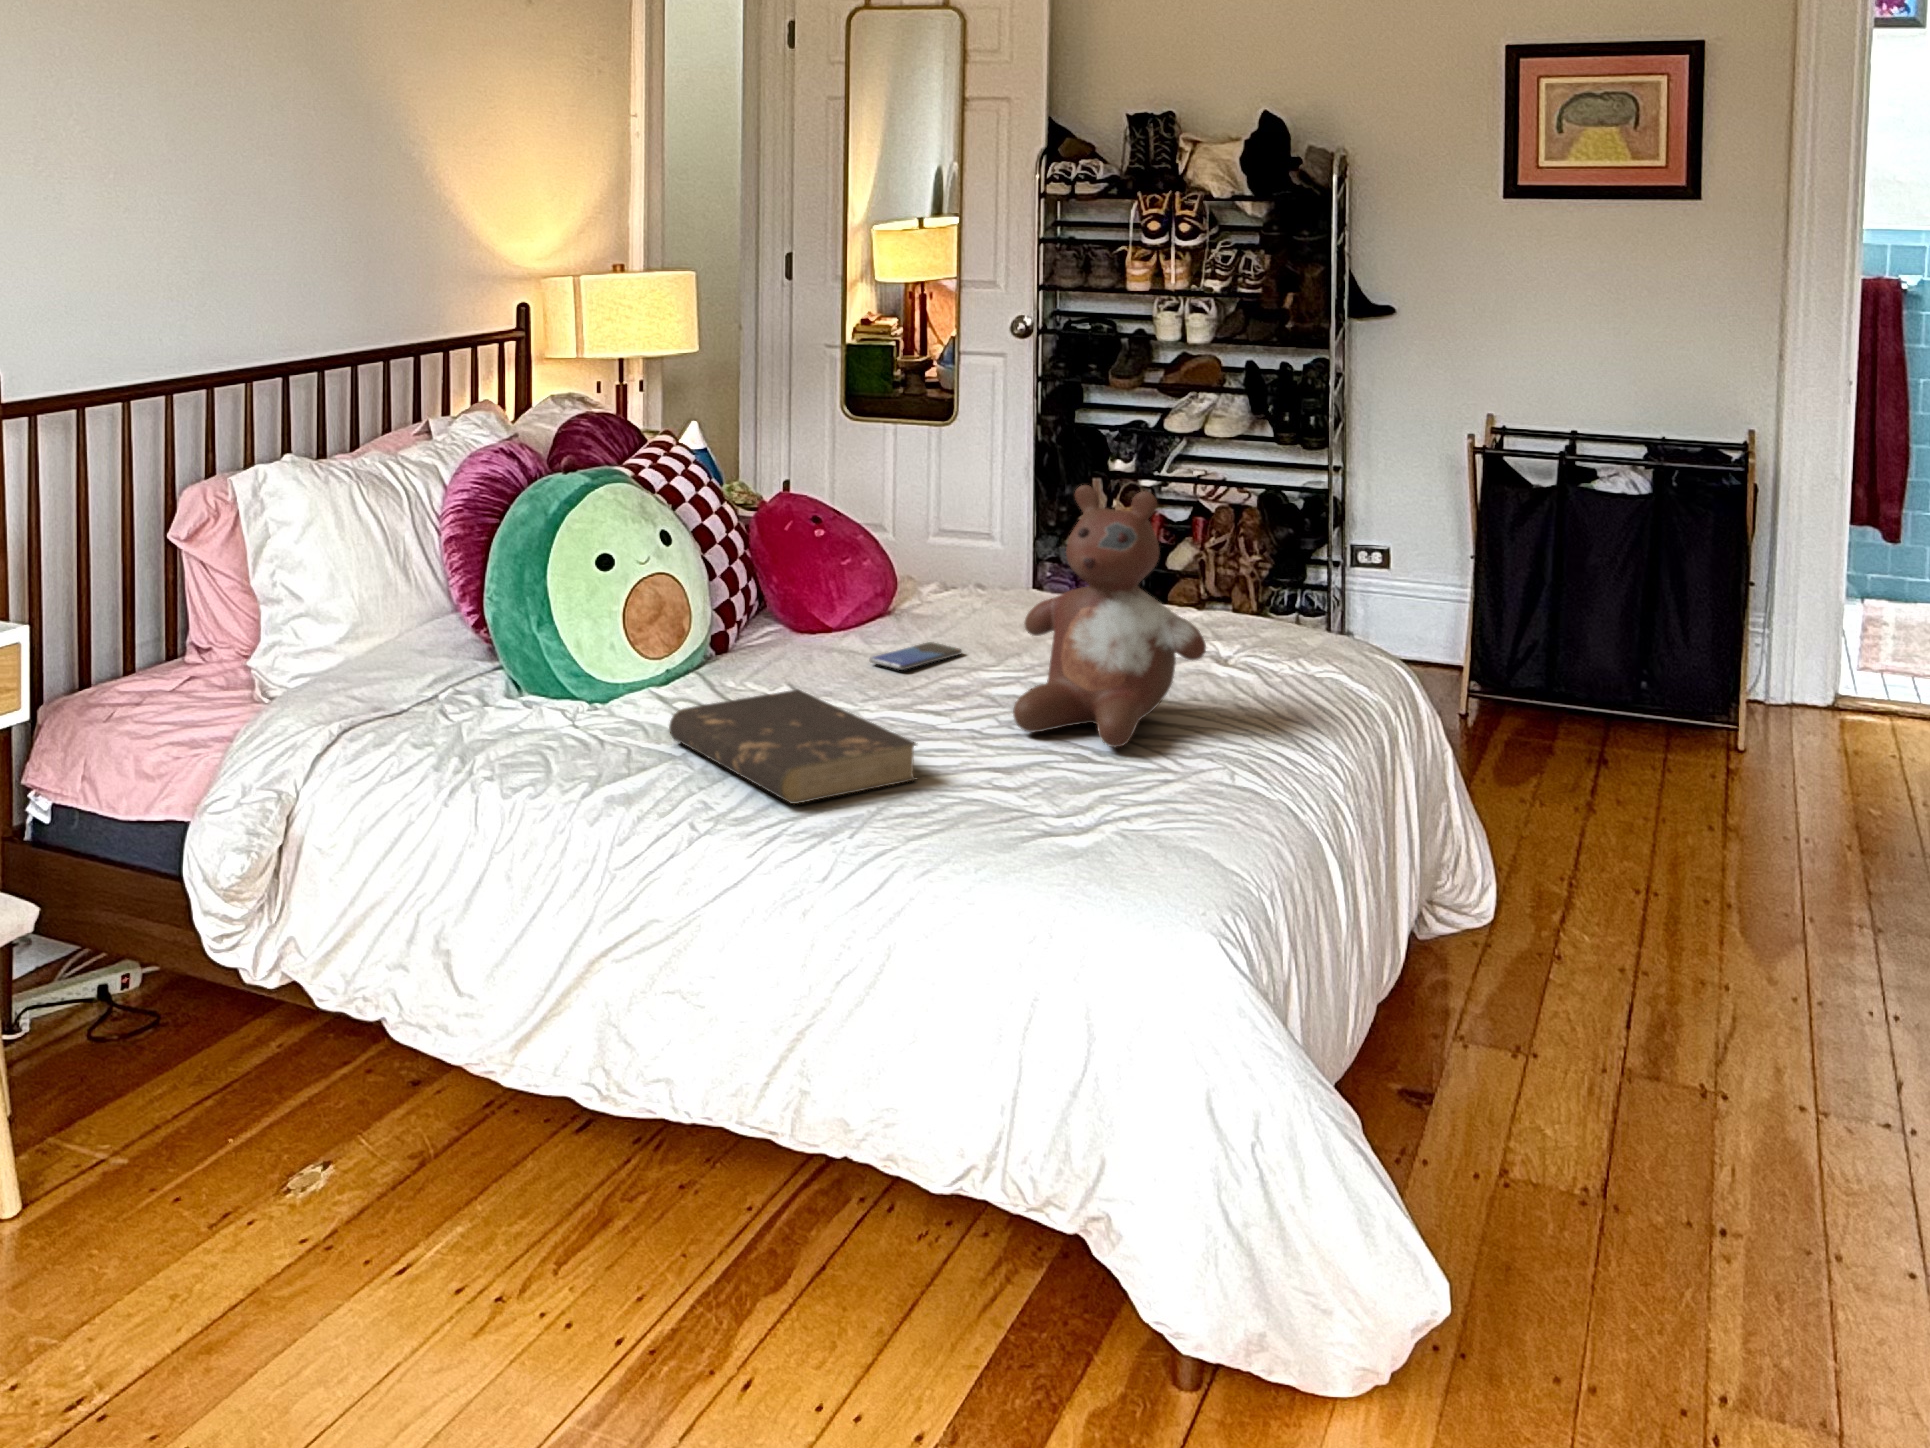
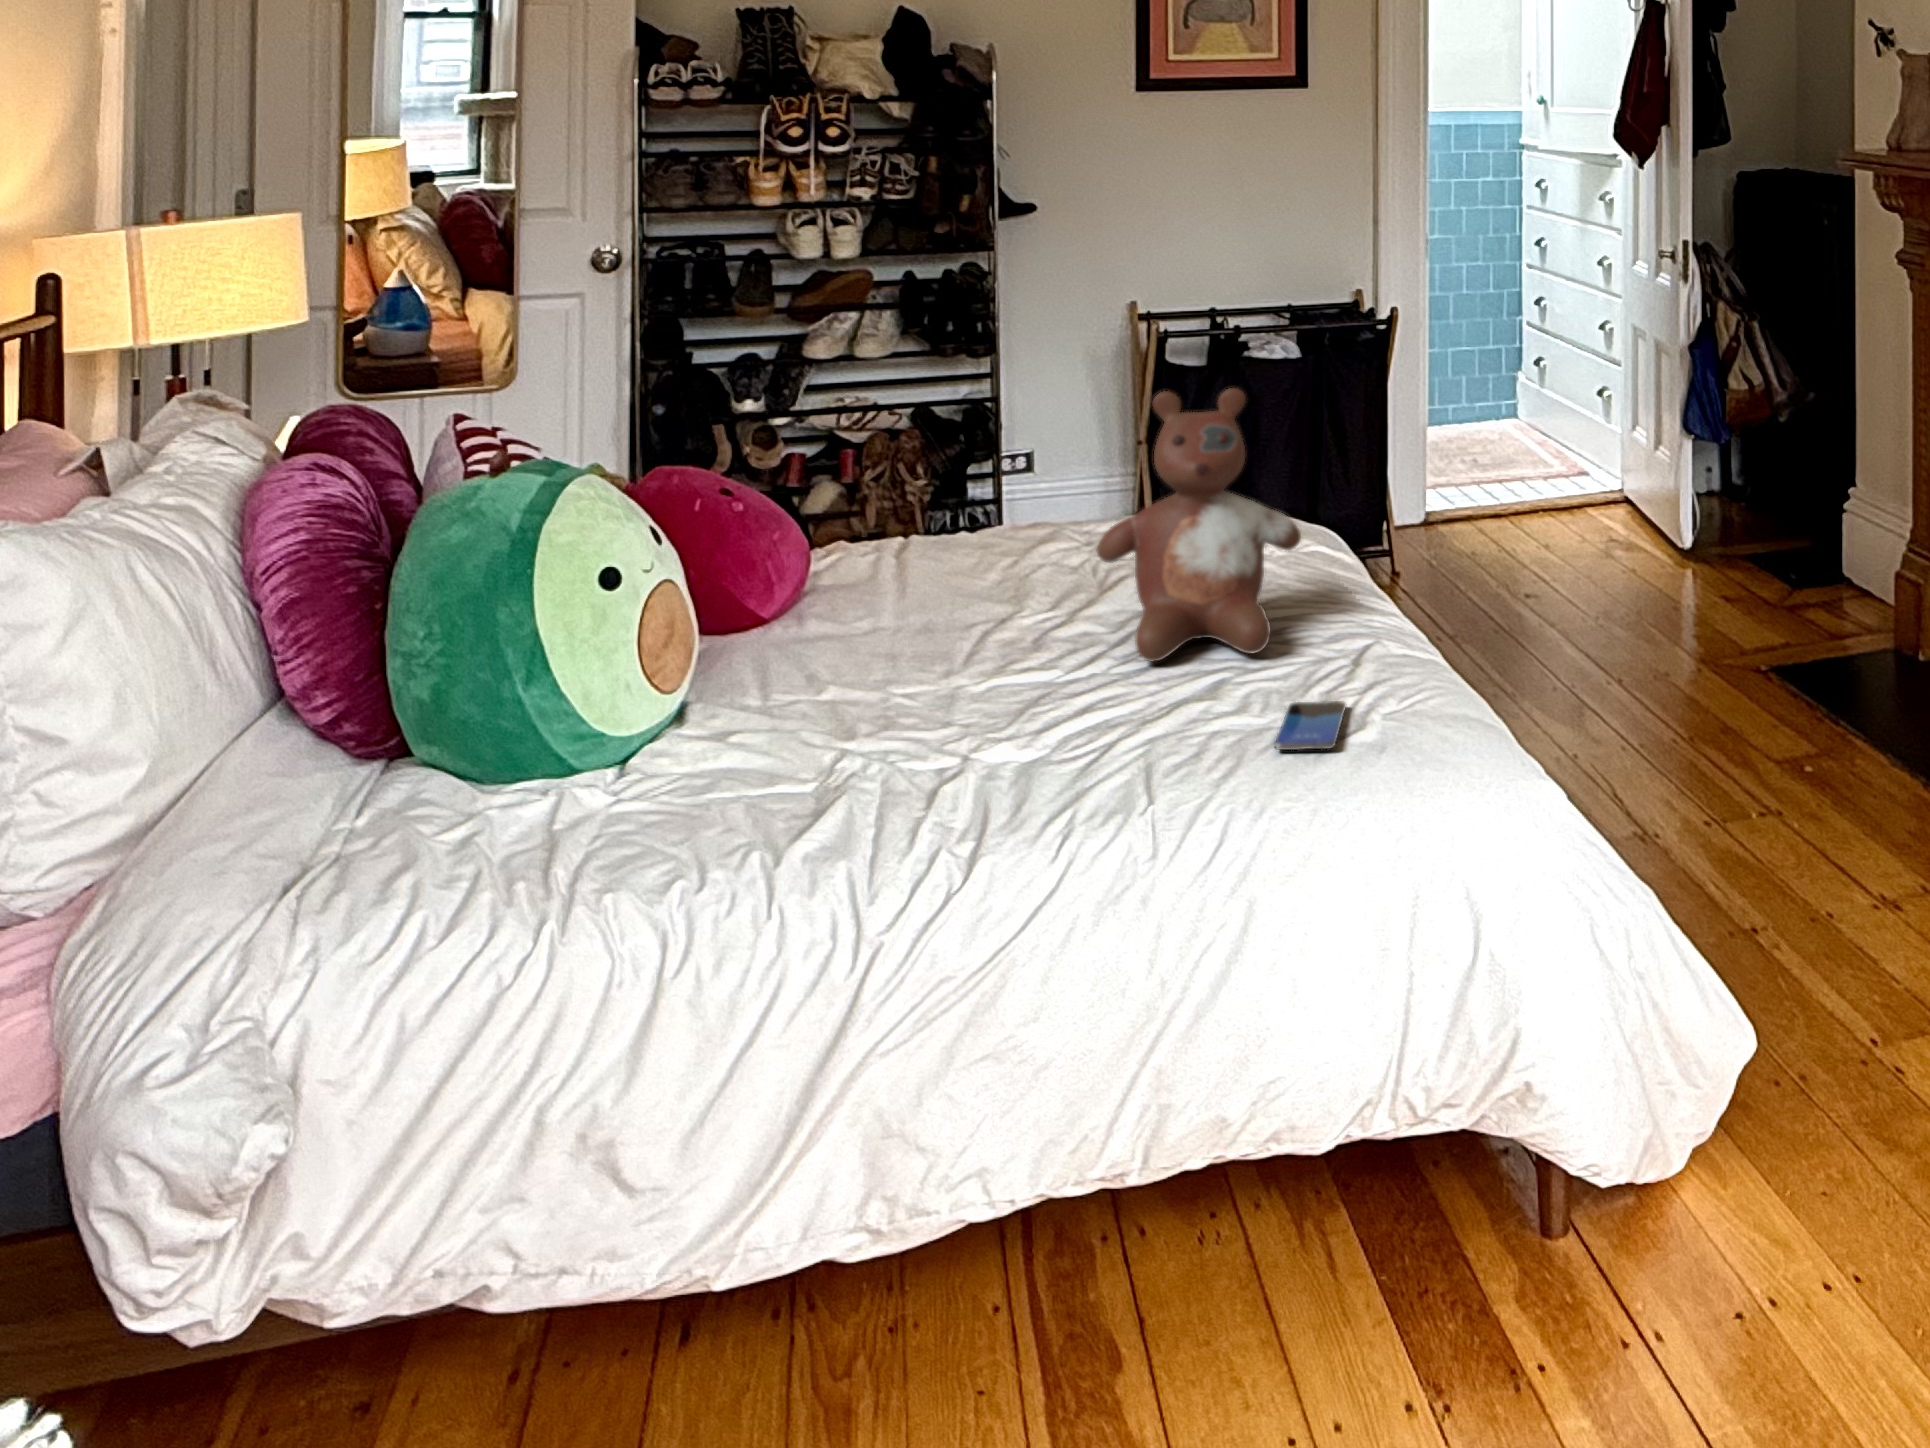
smartphone: present [870,642,962,670] -> present [1274,701,1346,750]
book: present [669,690,917,804] -> none [789,679,1122,794]

